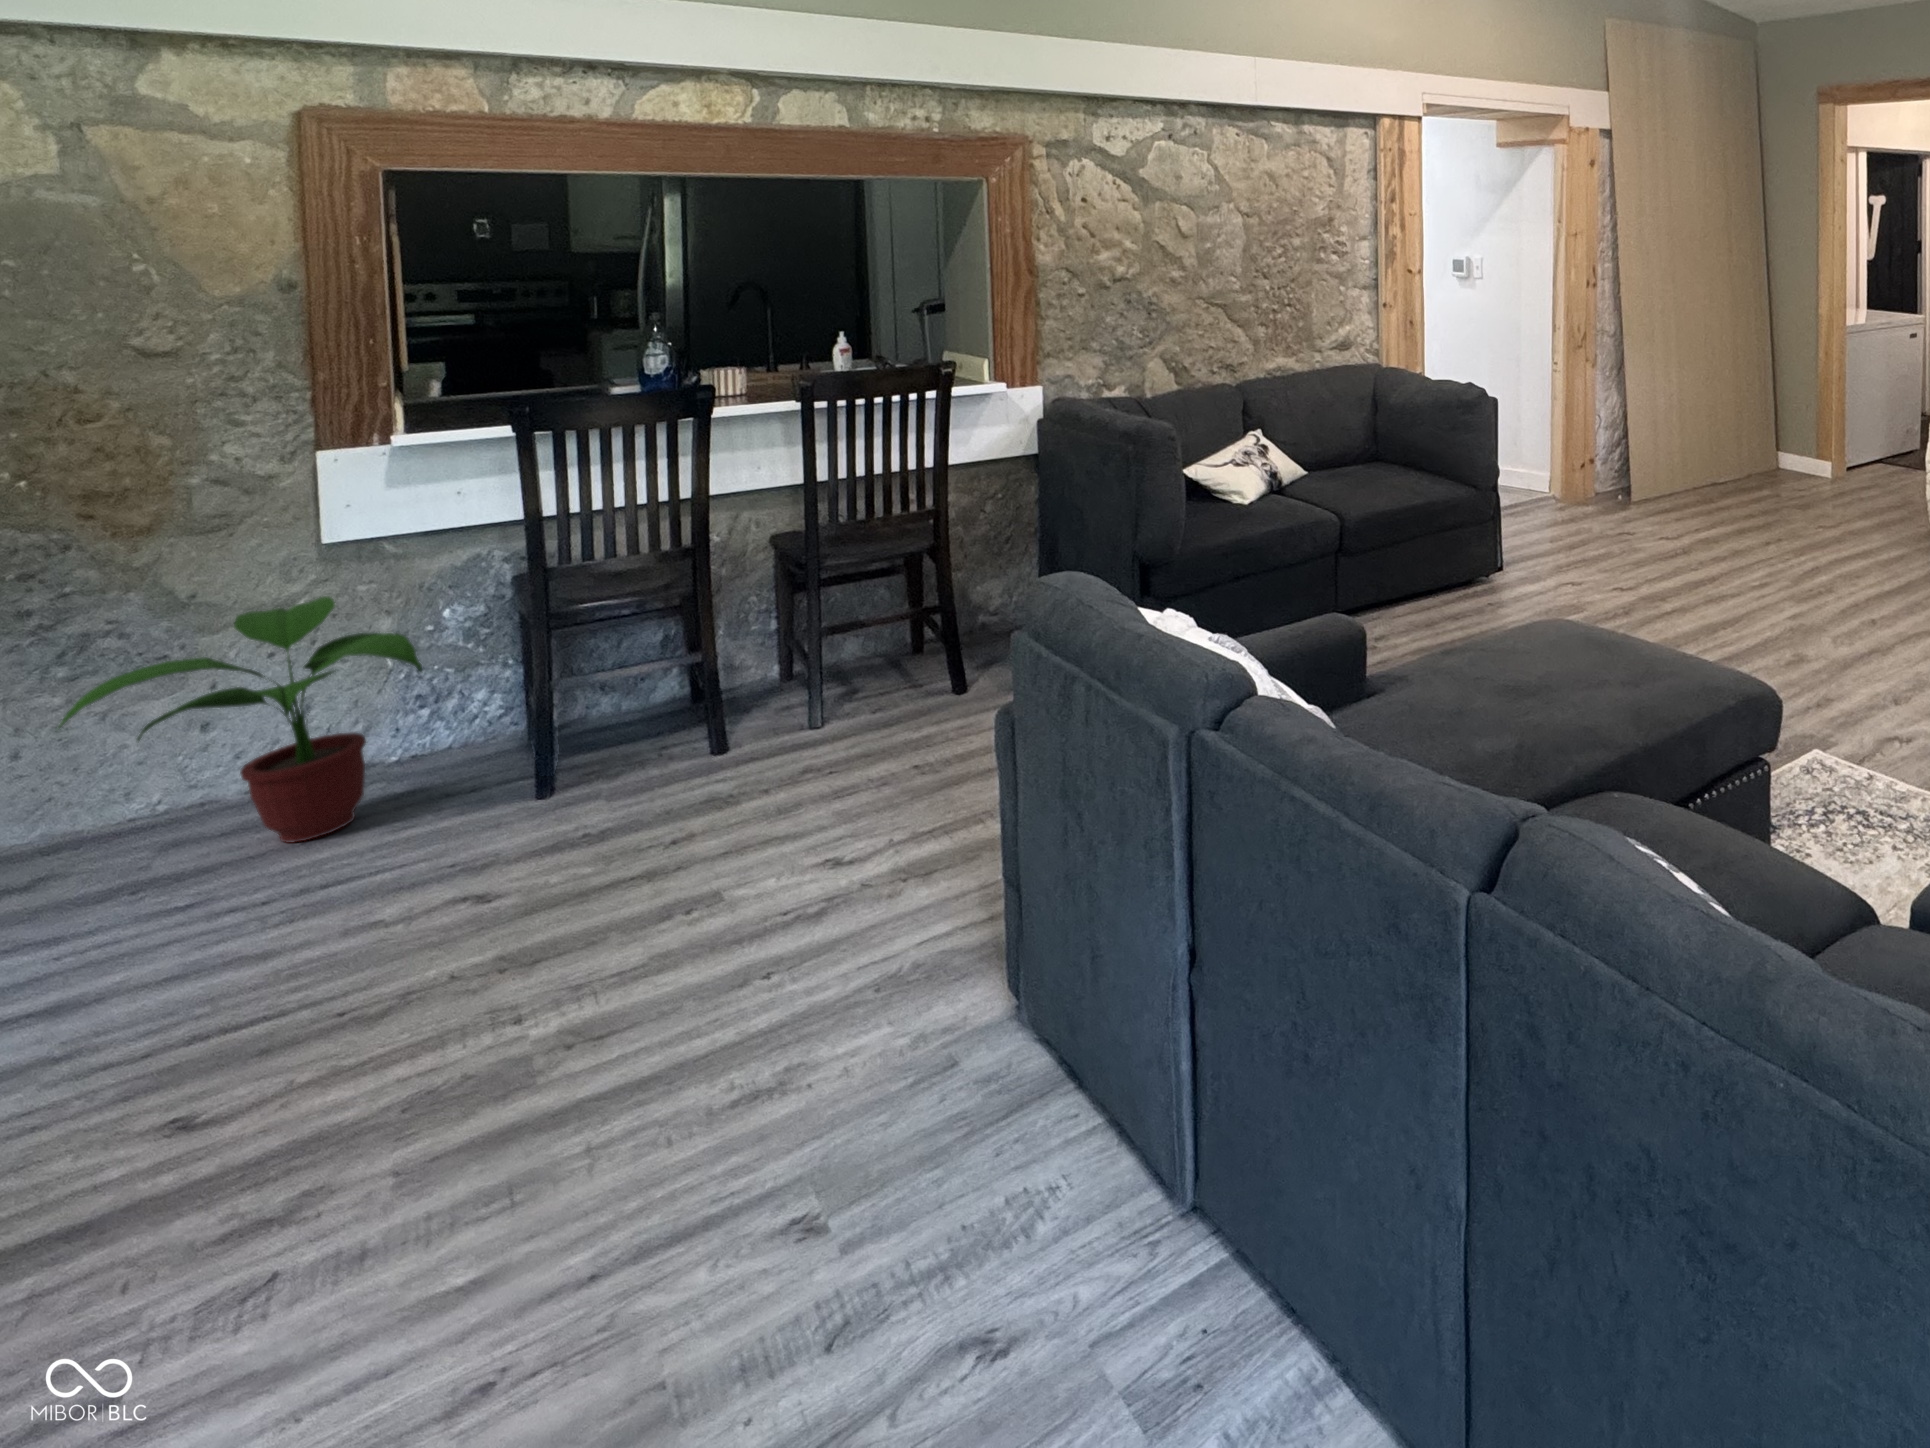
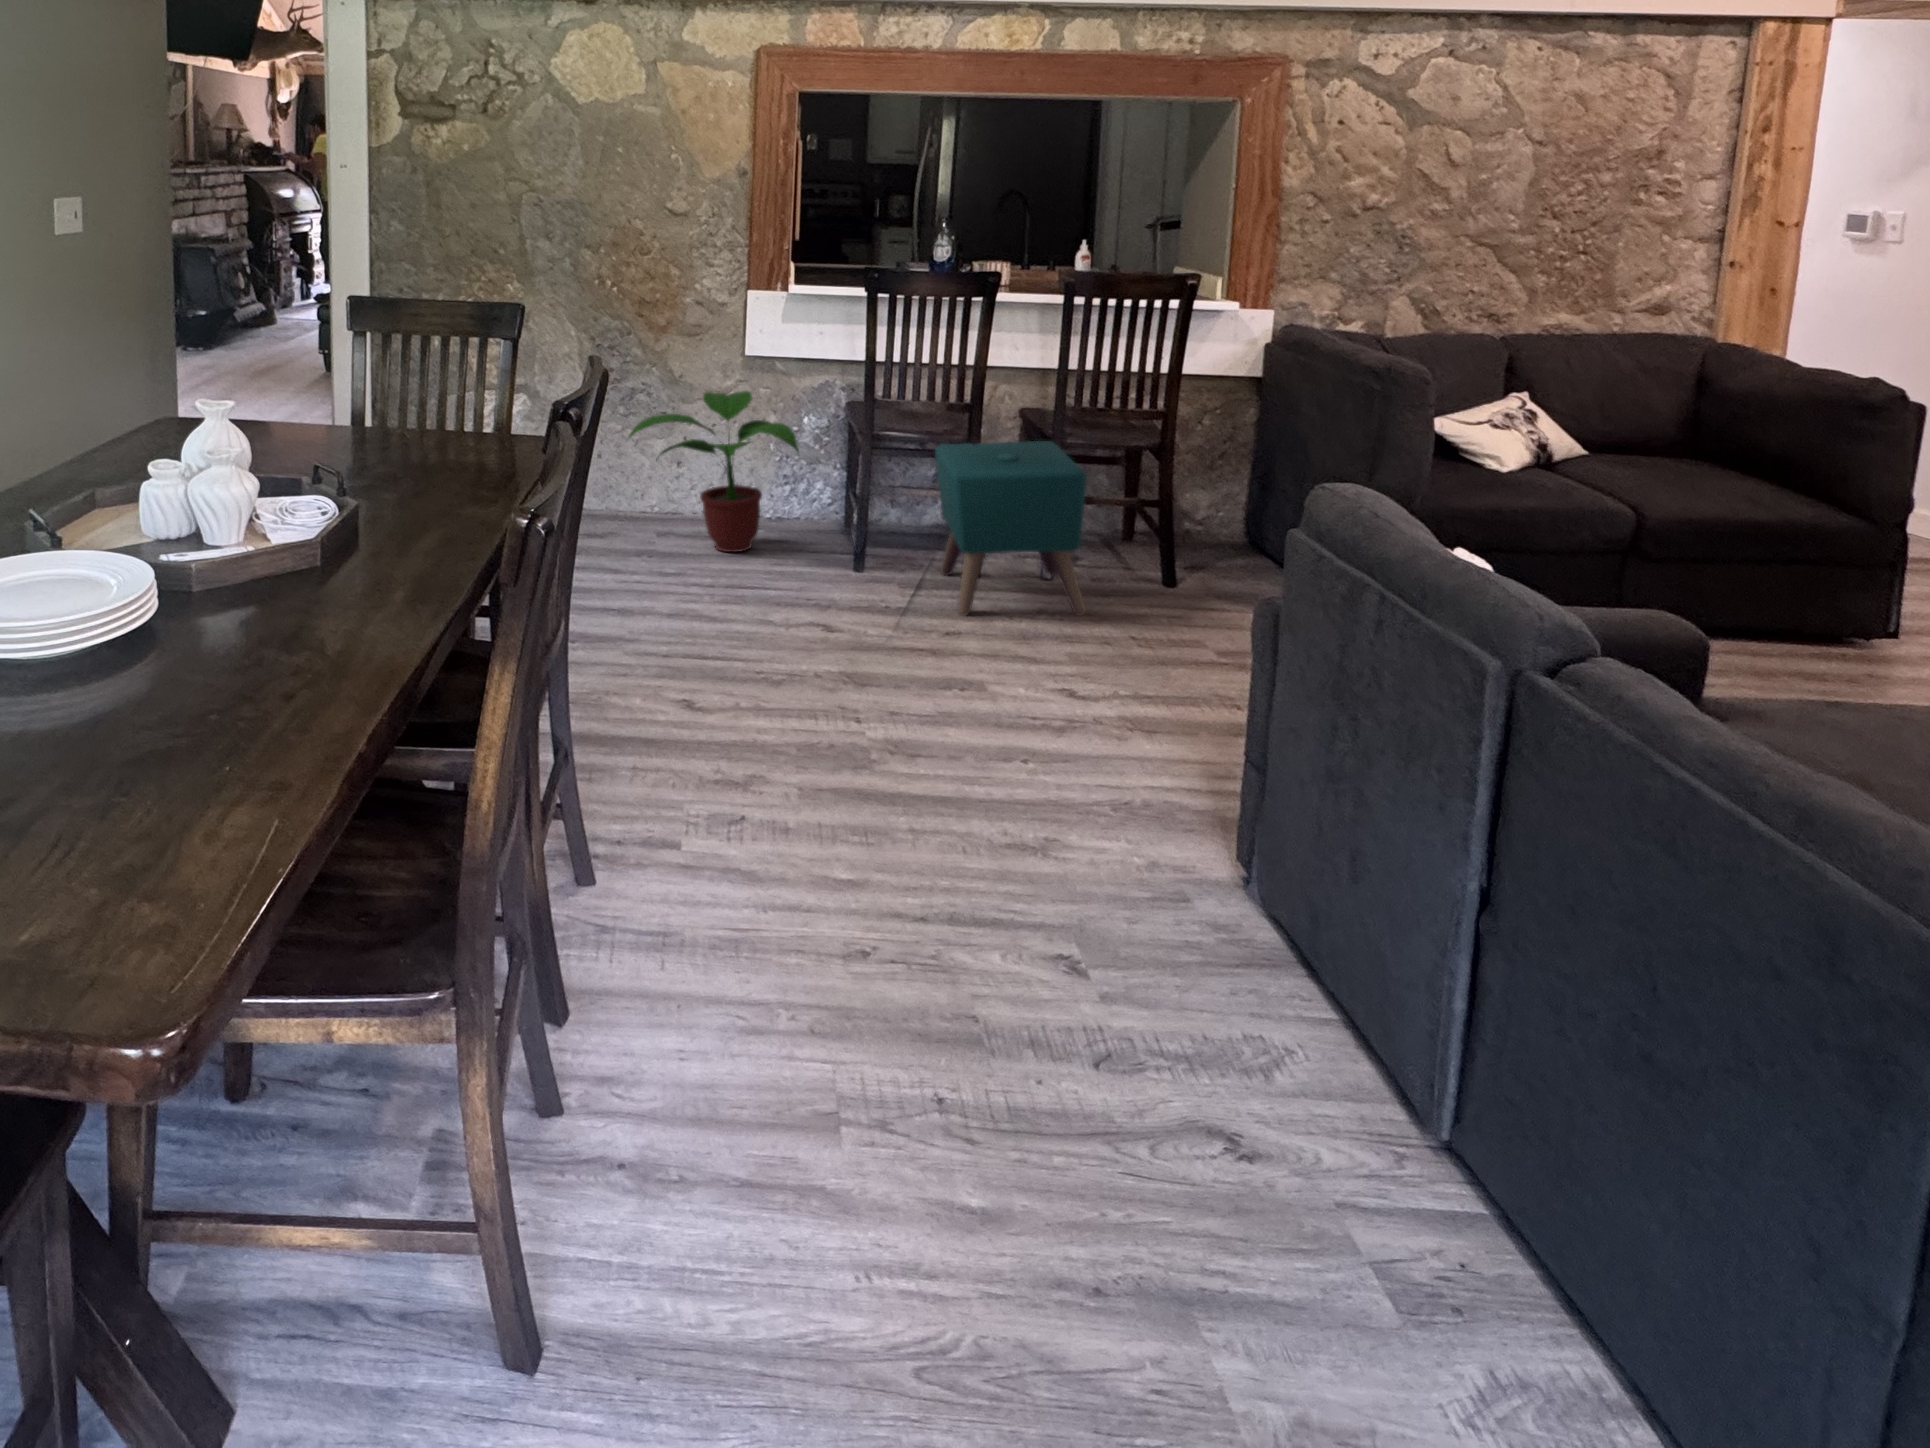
ottoman: none [645,571,858,814] -> present [935,441,1087,616]

